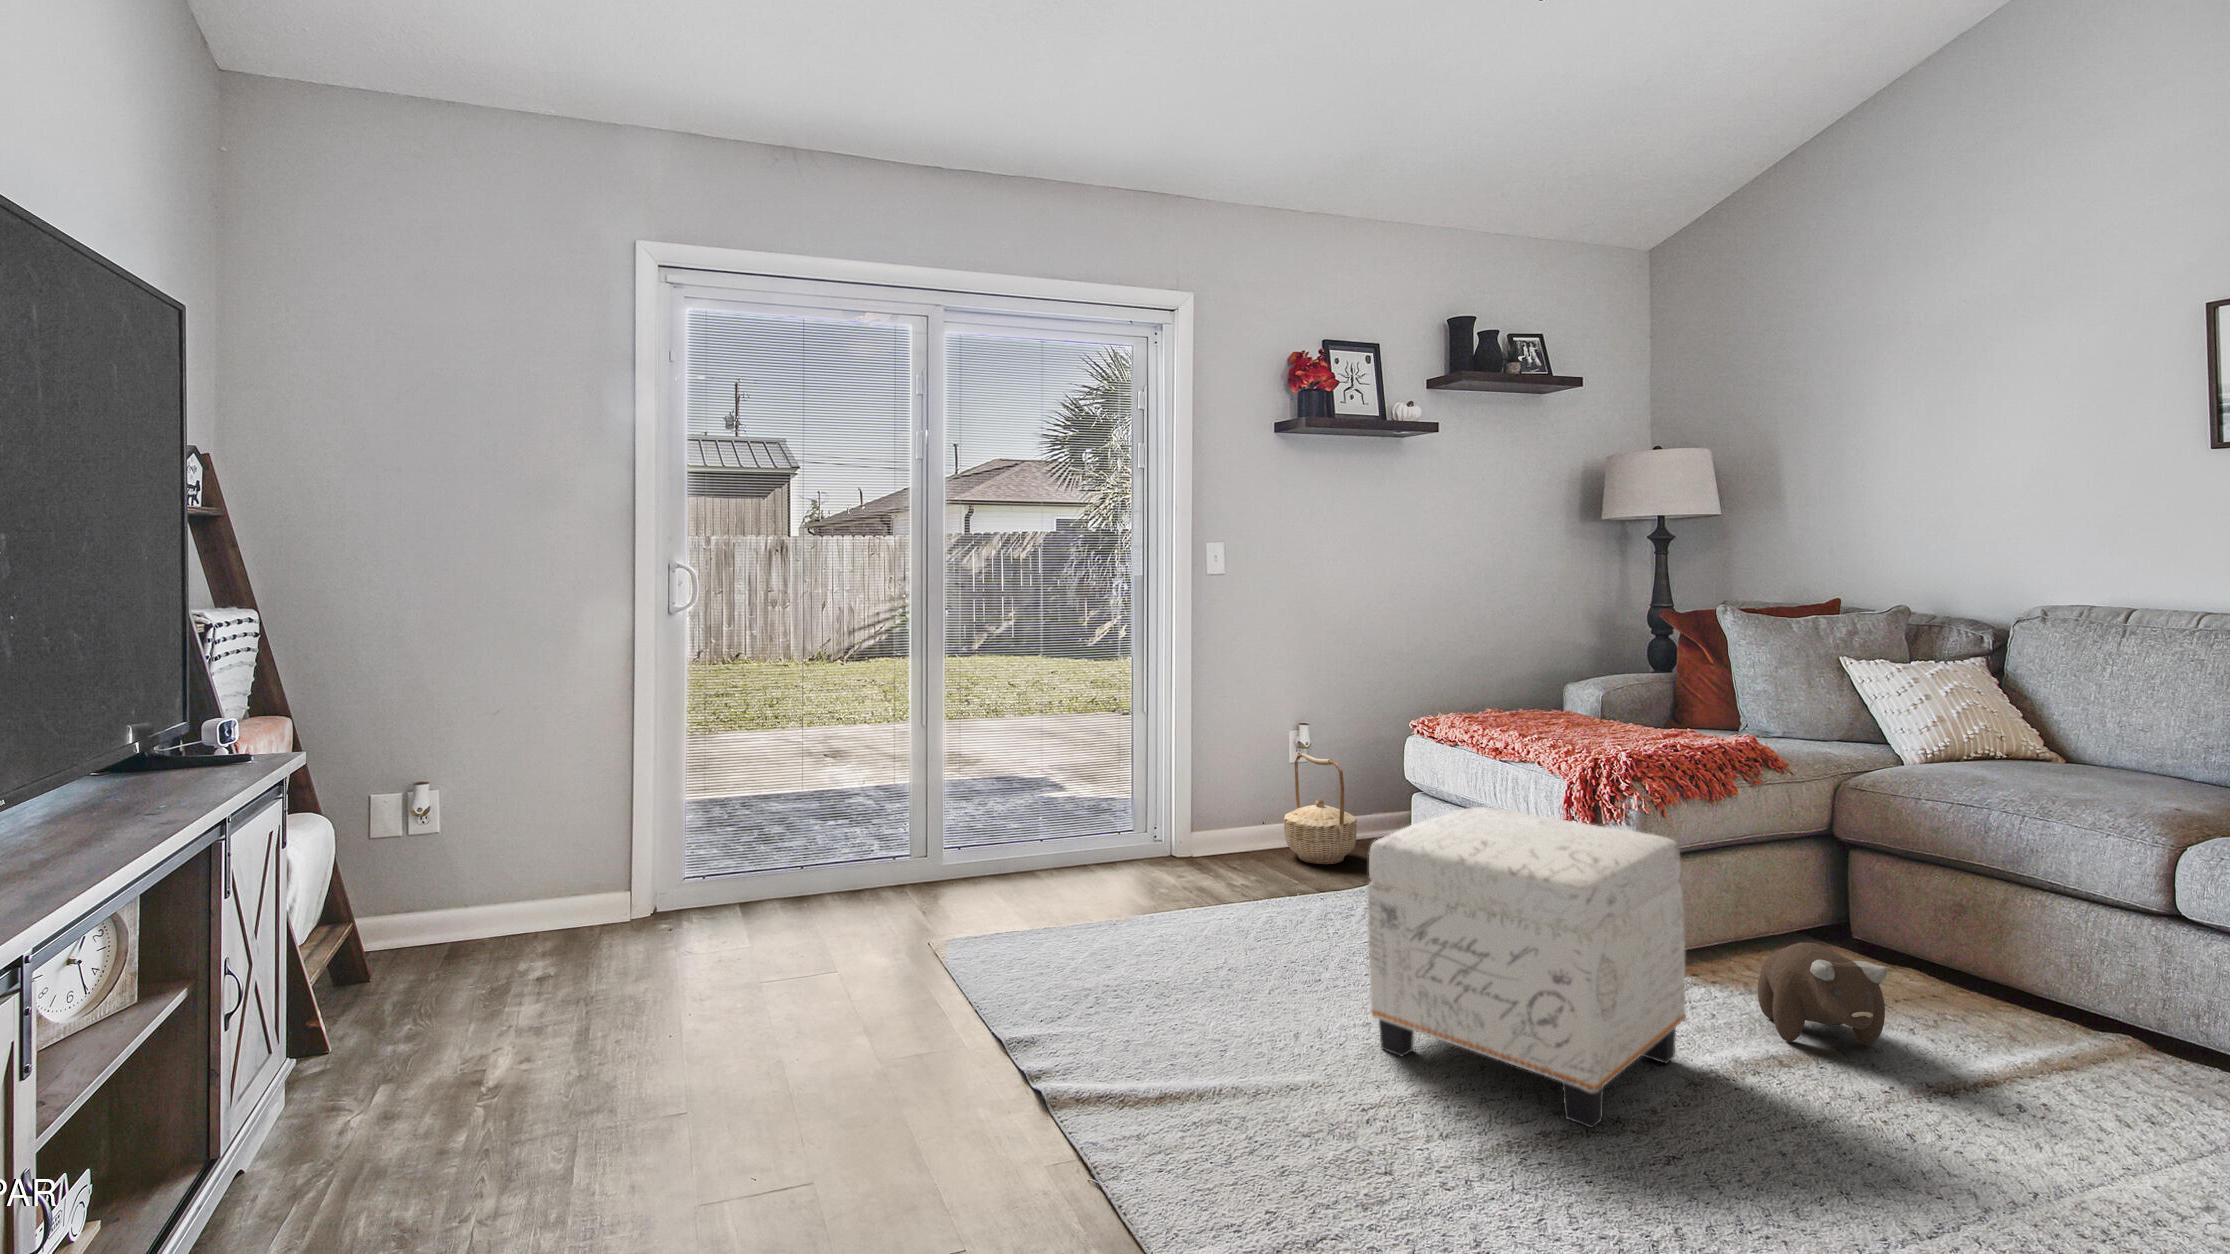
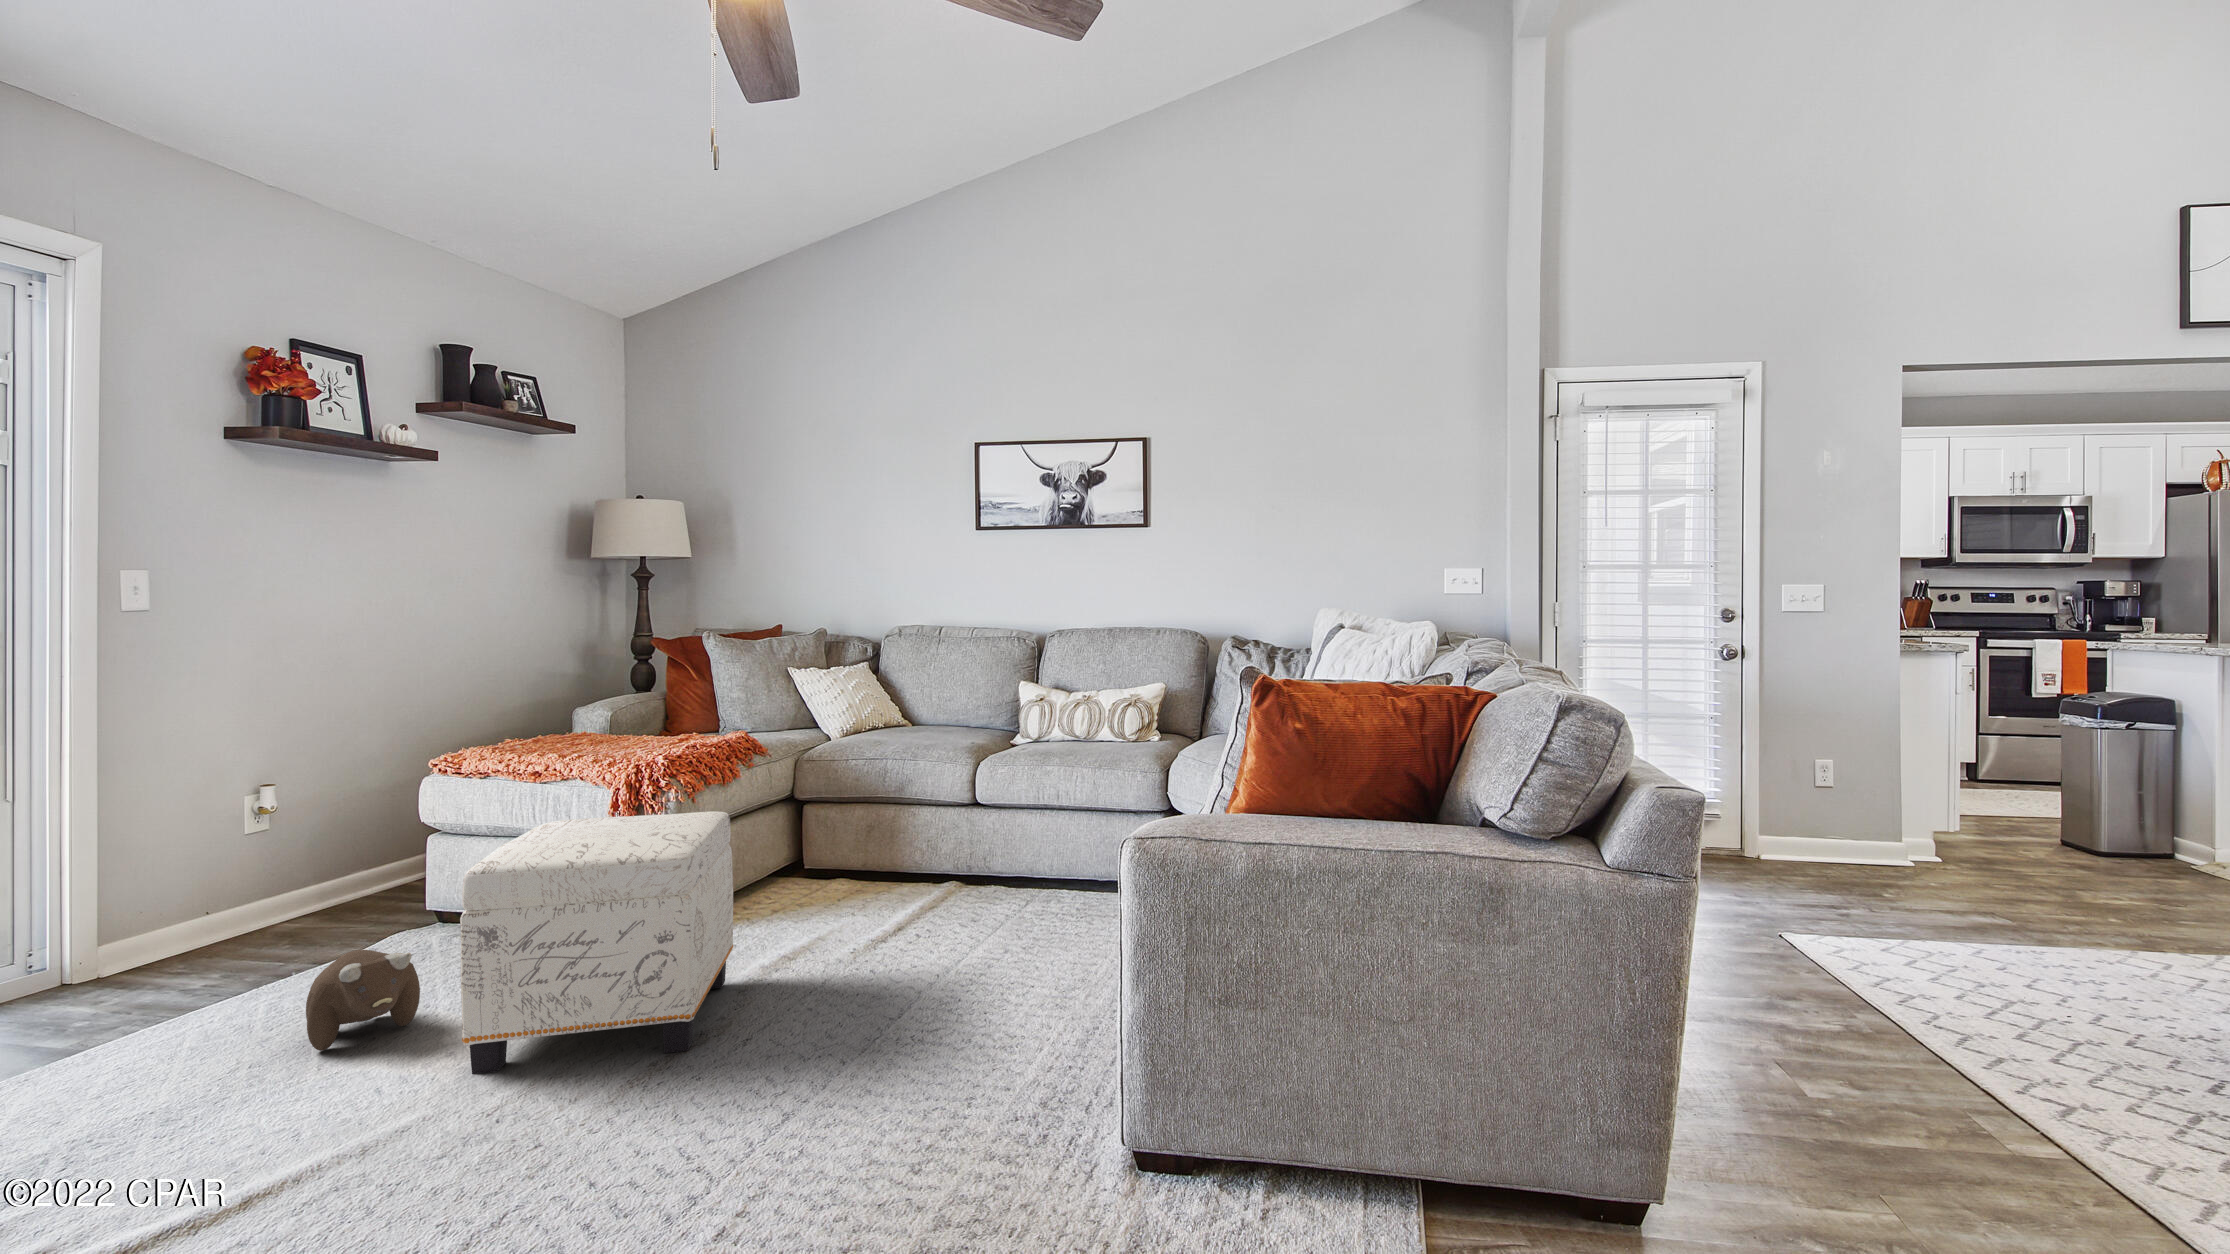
basket: present [1284,753,1357,864] -> none [232,818,342,944]
plush toy: present [1758,943,1888,1045] -> present [306,950,420,1051]

